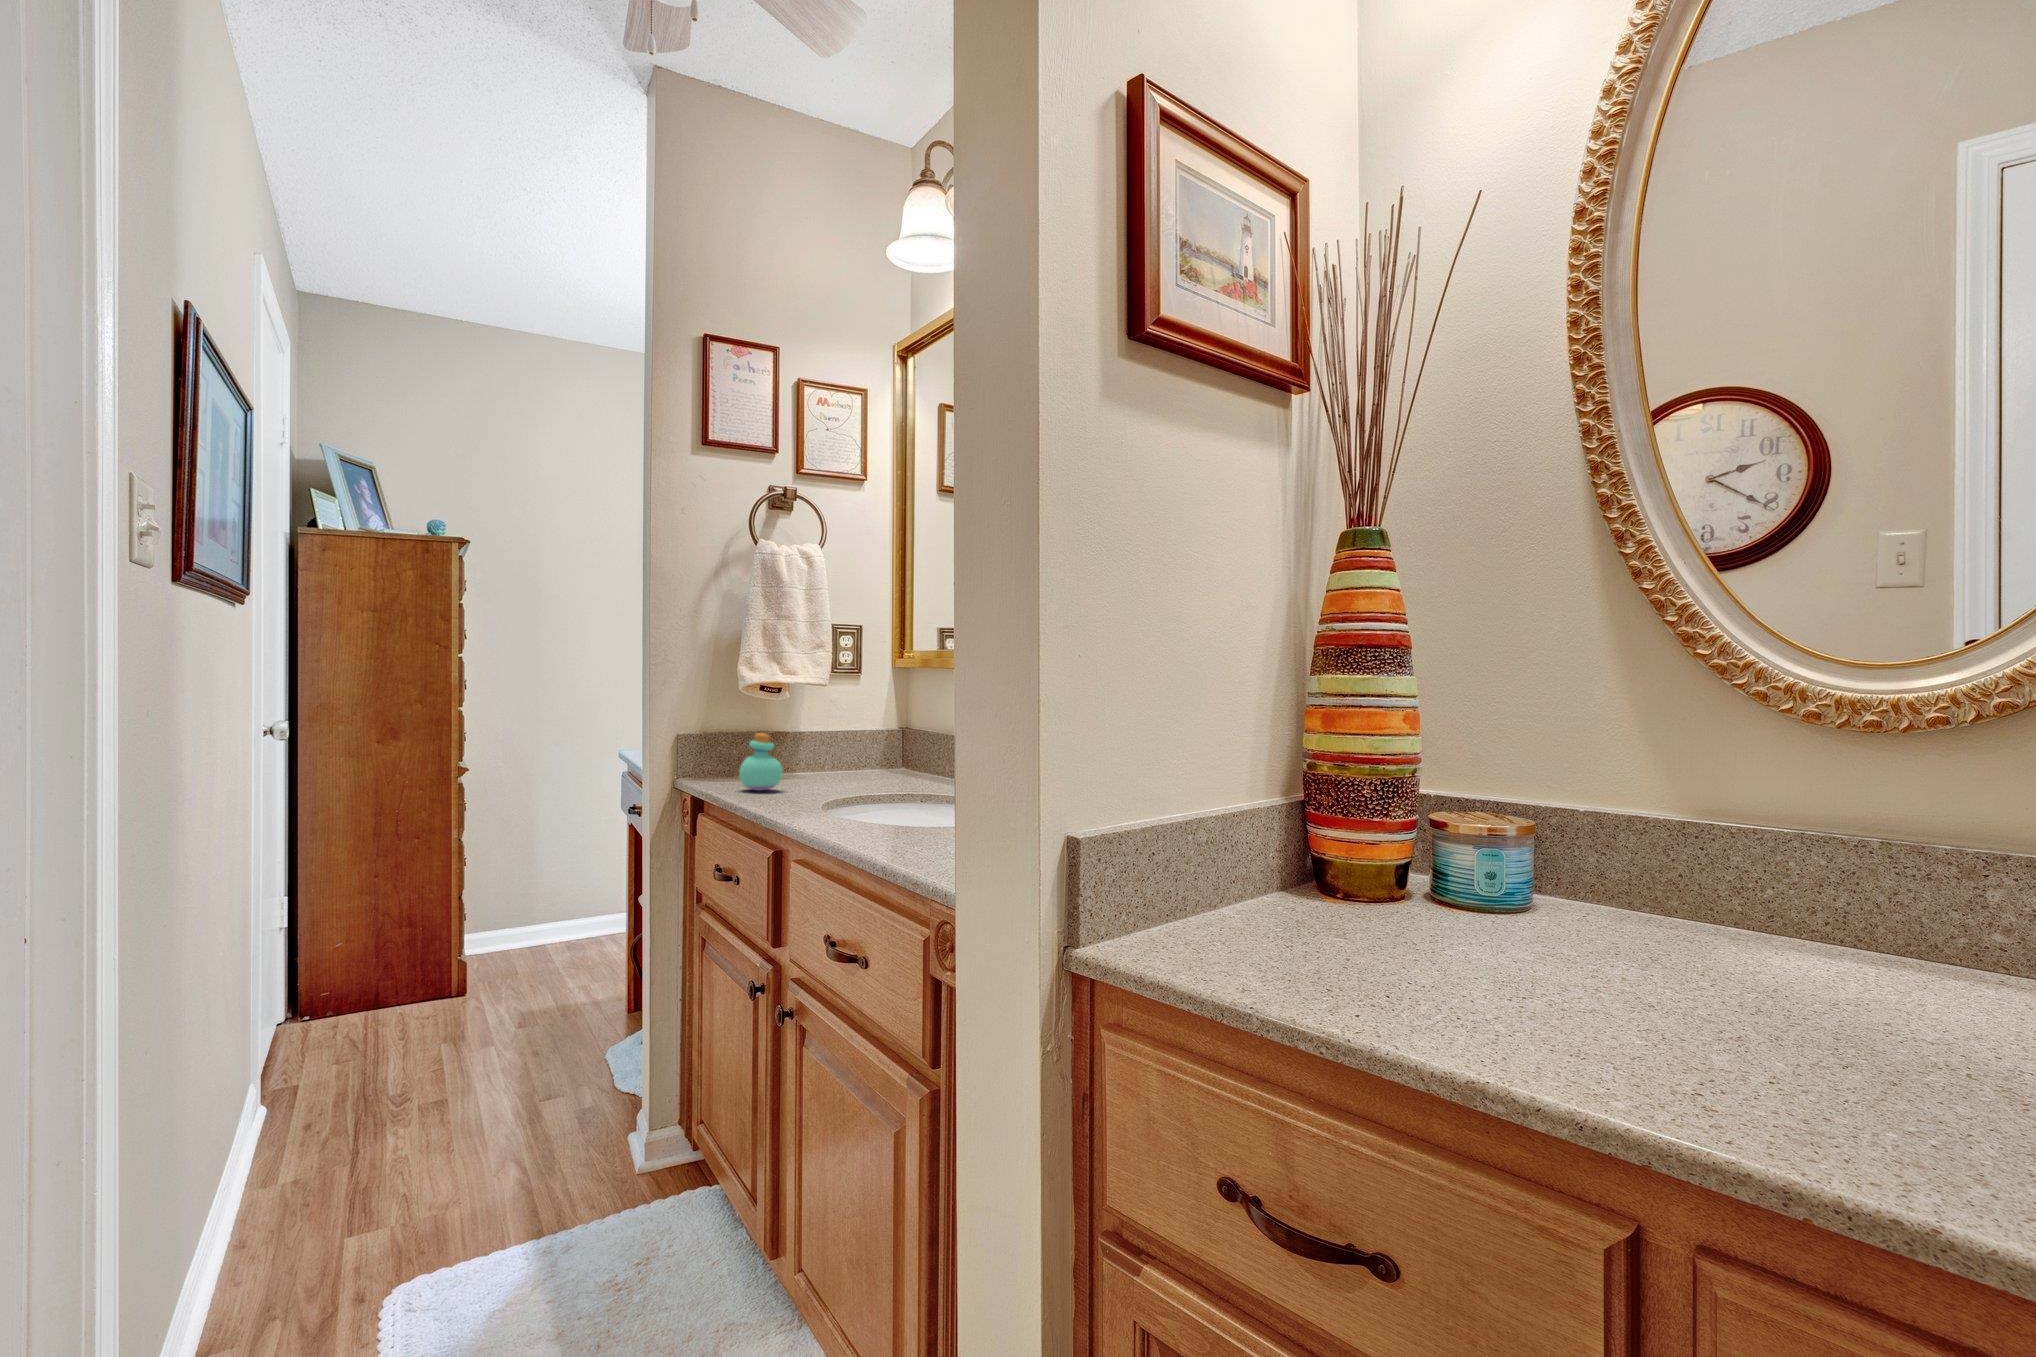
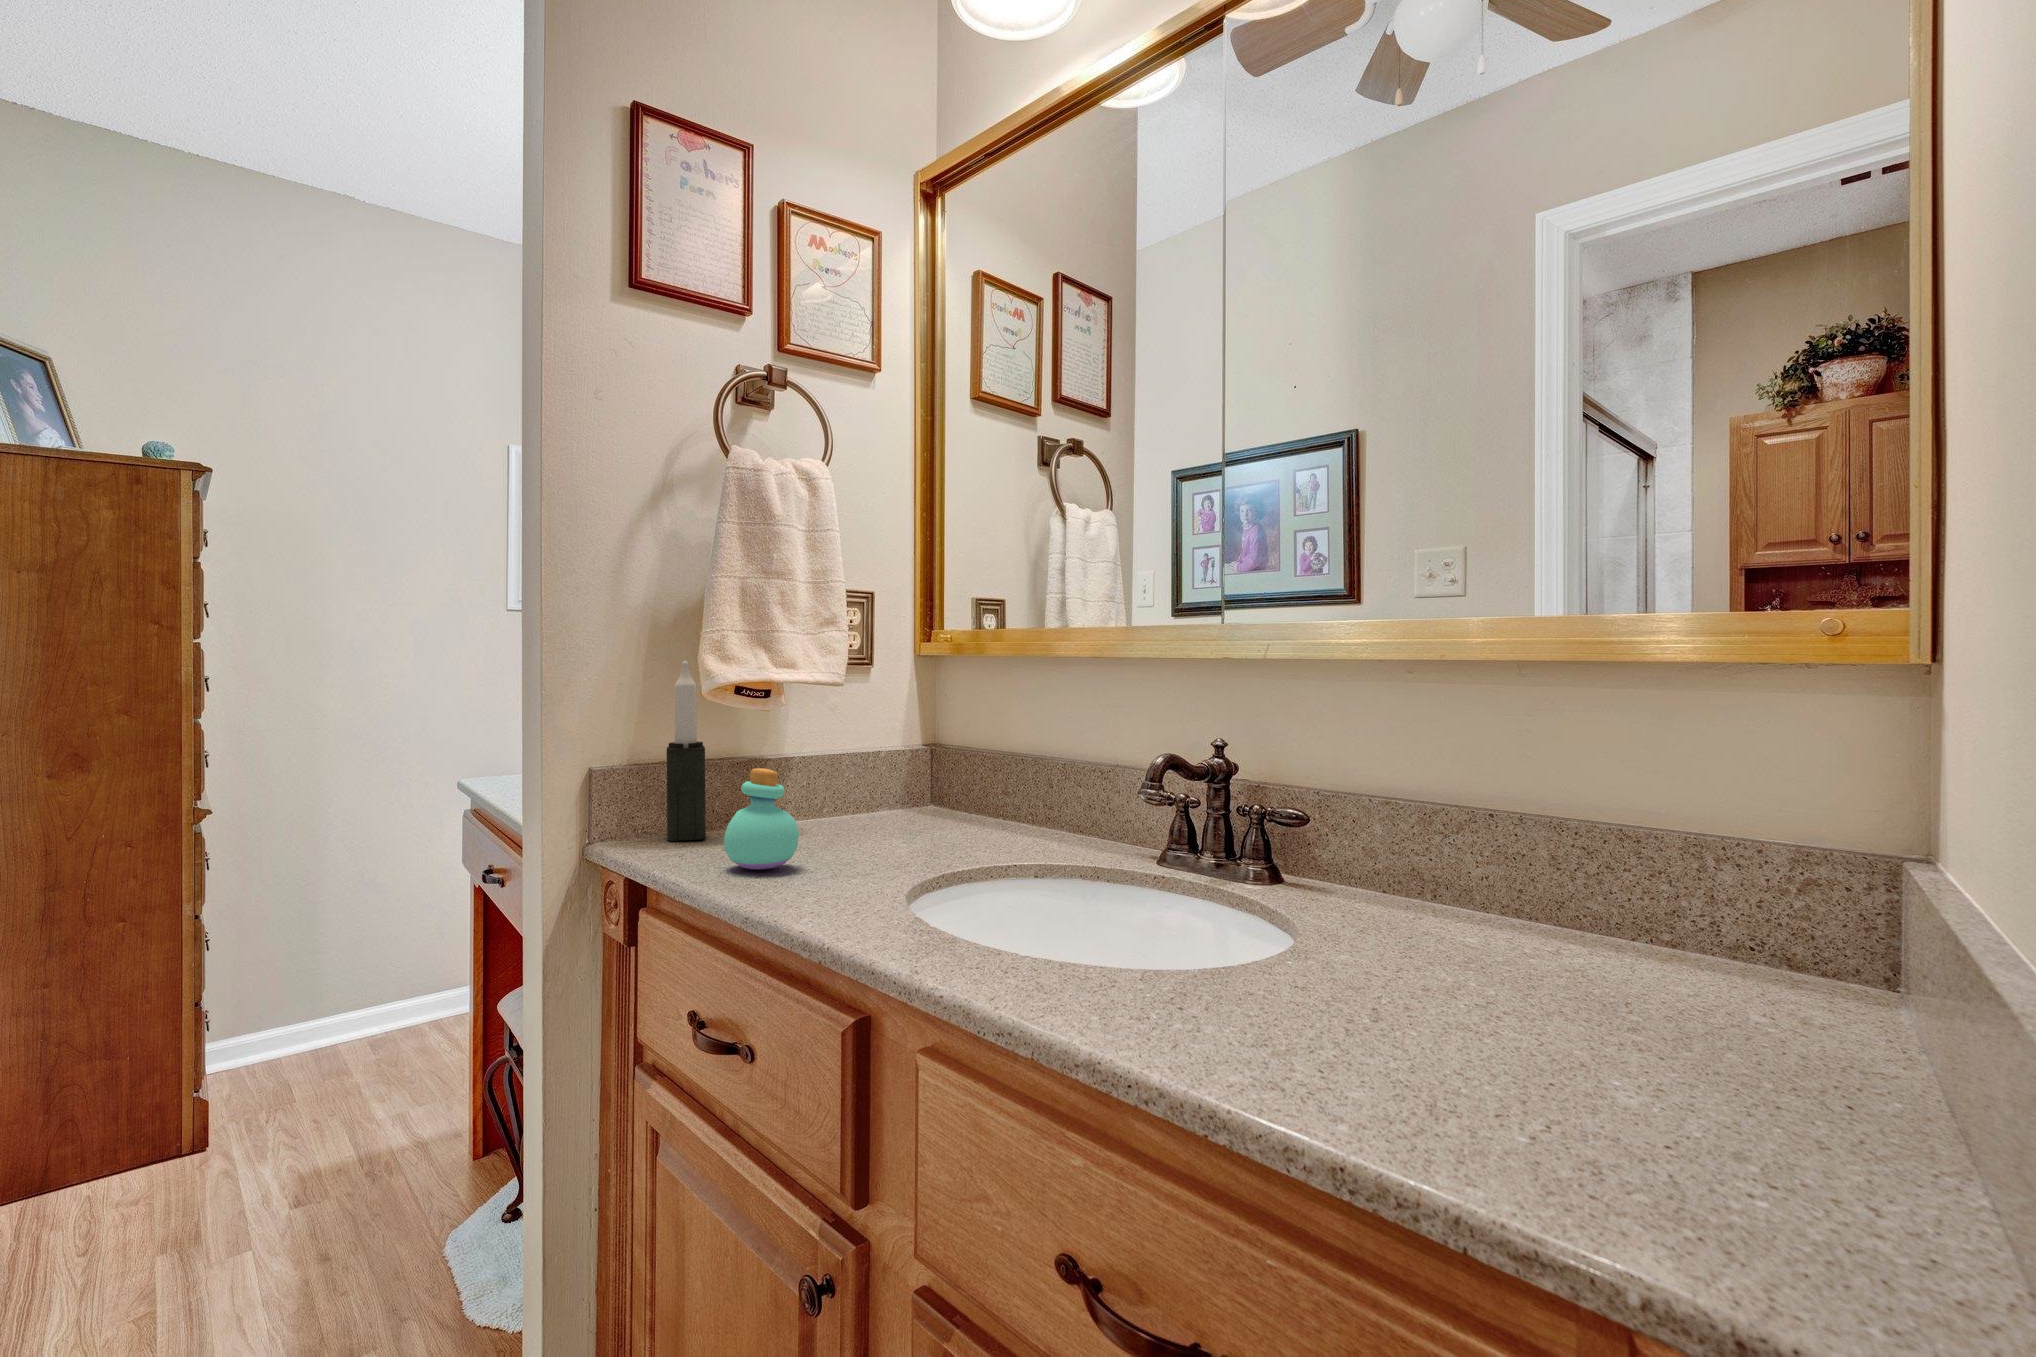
candle: none [721,671,745,779] -> present [666,661,706,841]

